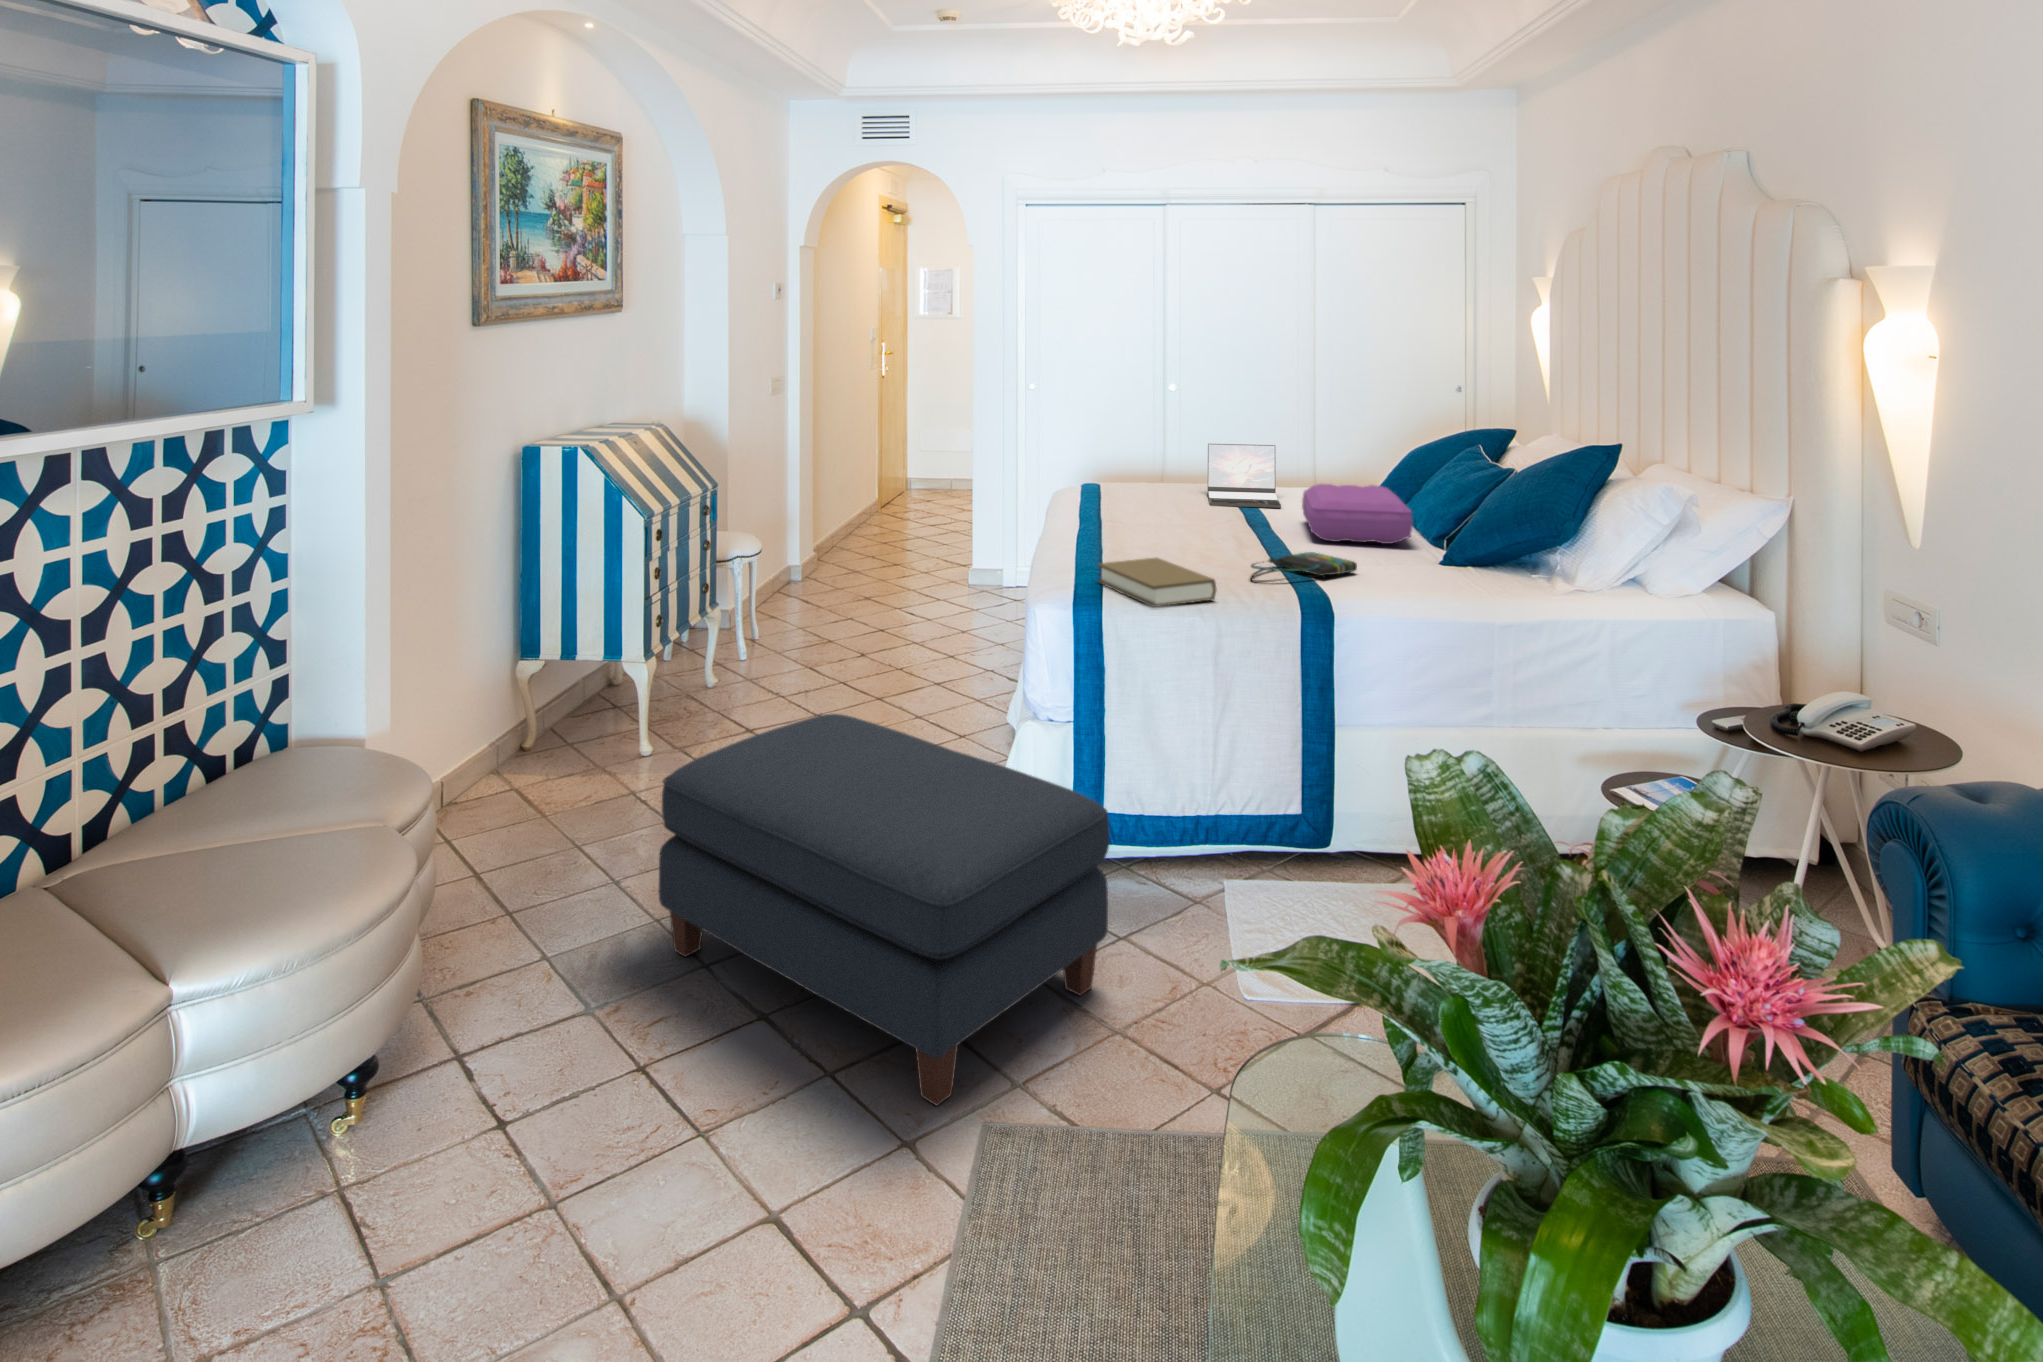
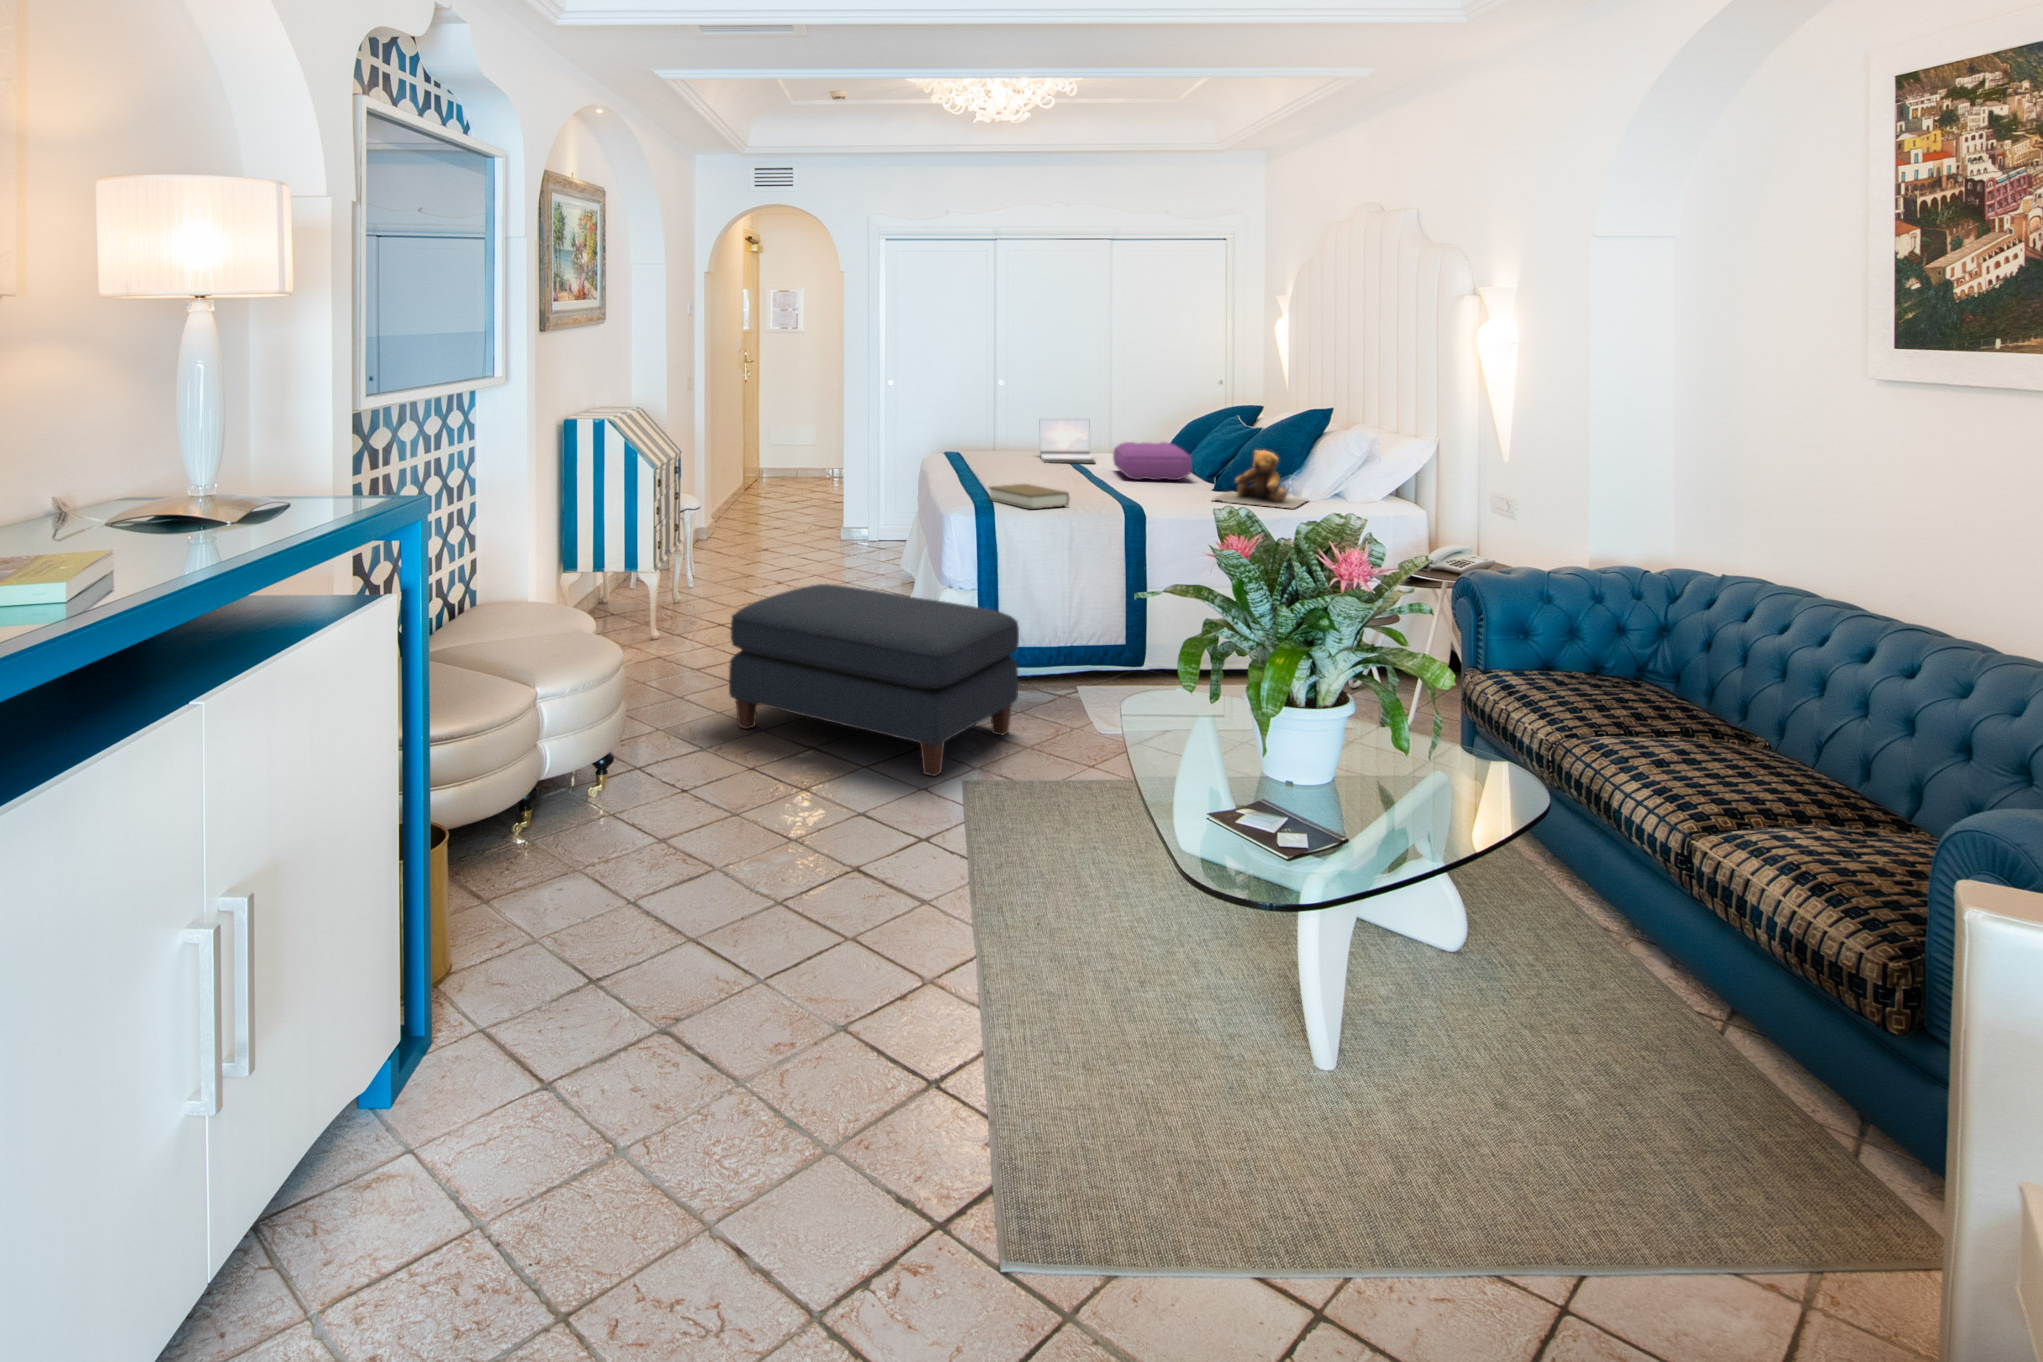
teddy bear: none [1435,514,1591,612] -> present [1212,450,1307,508]
tote bag: present [1251,552,1357,583] -> none [1088,482,1157,499]

